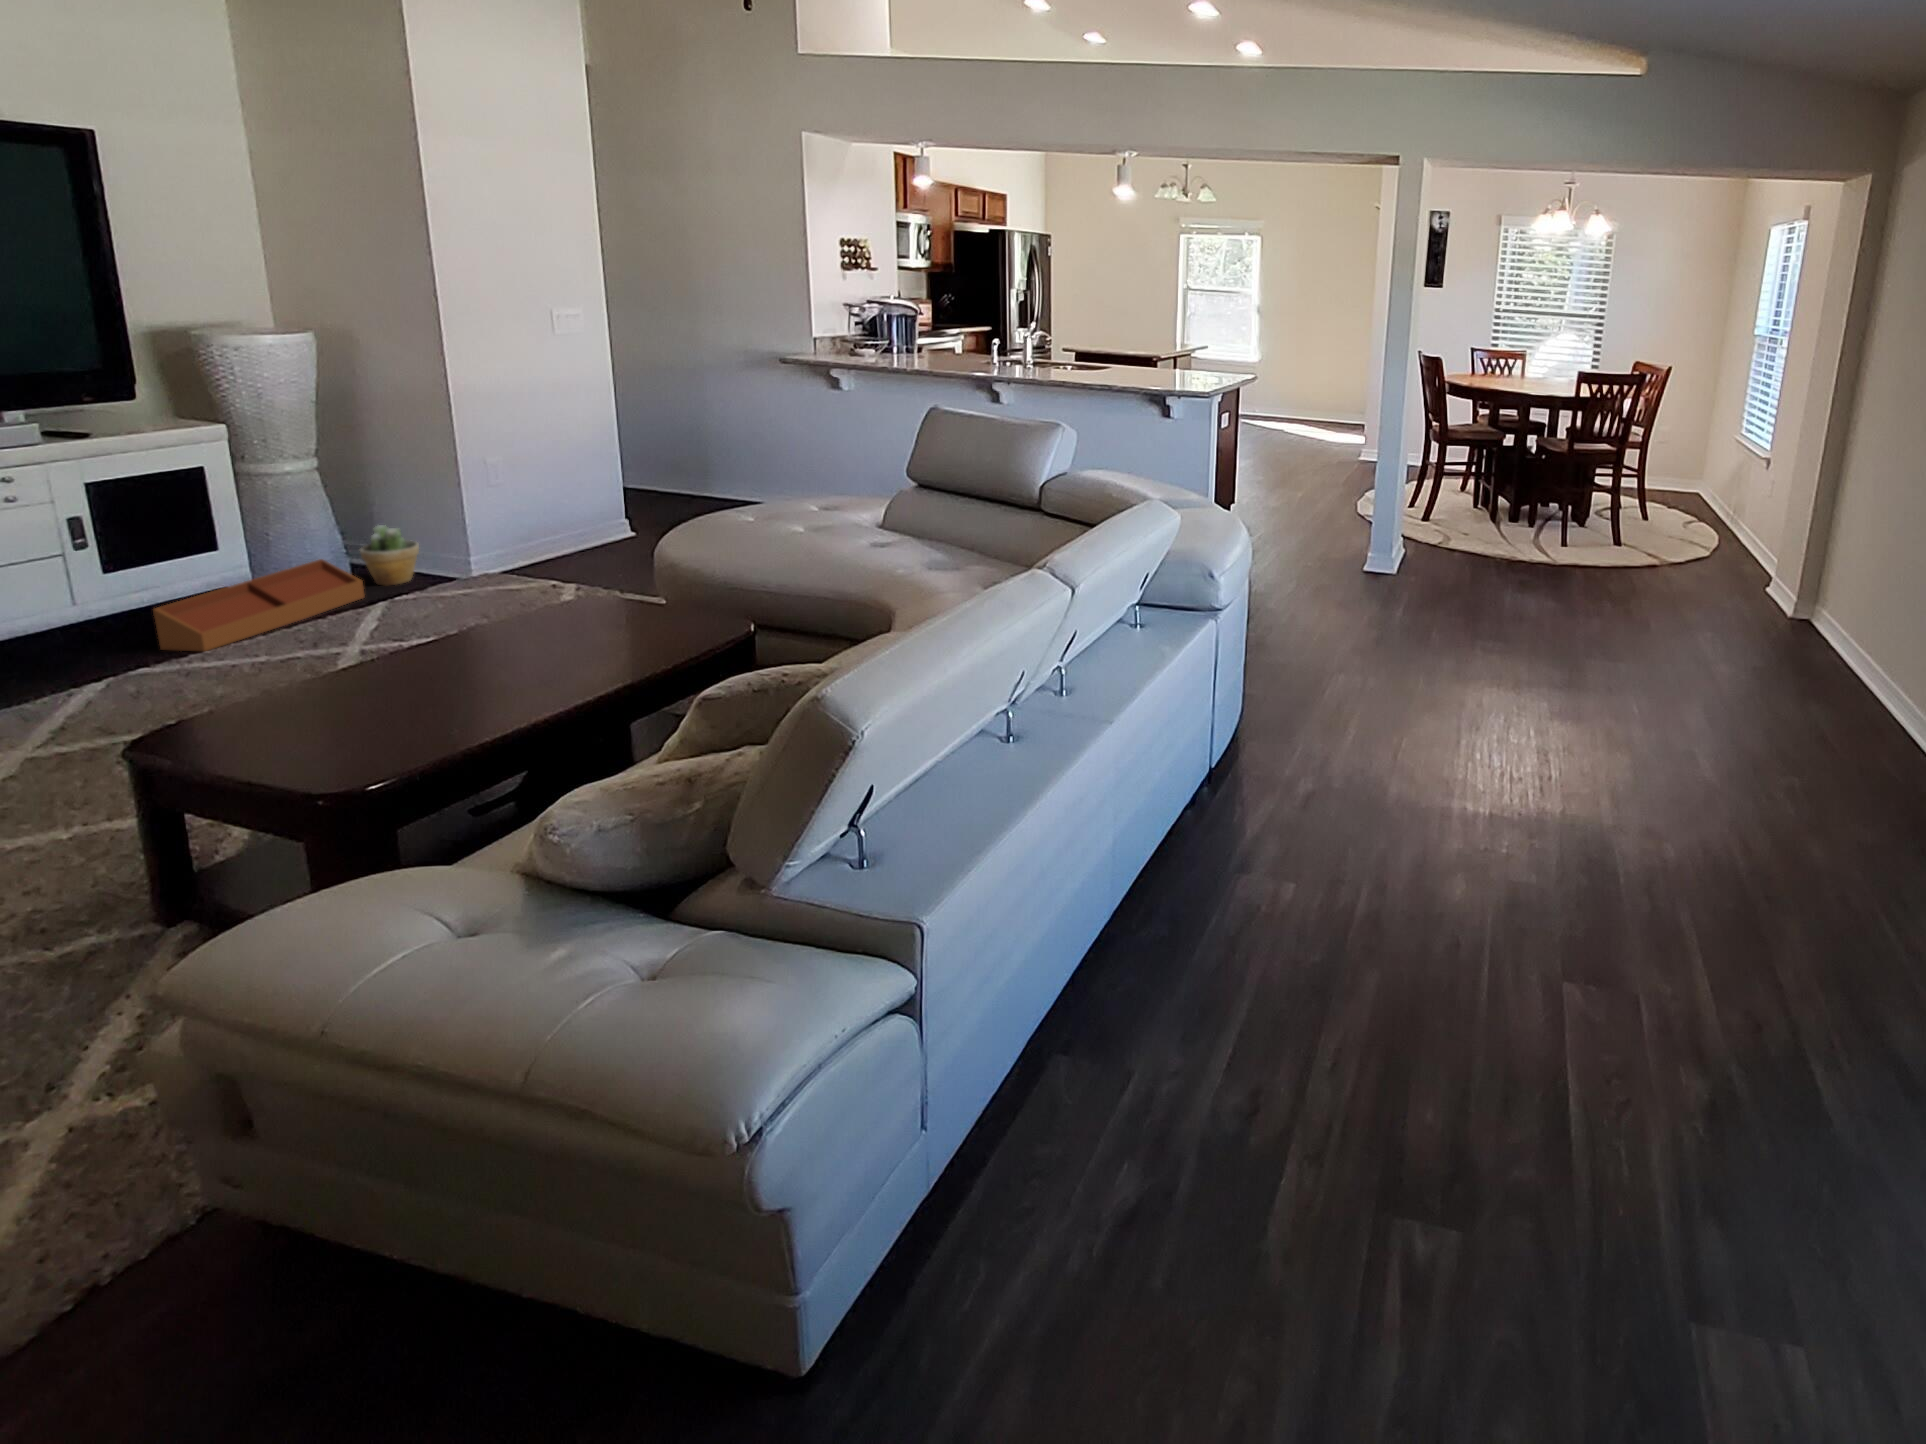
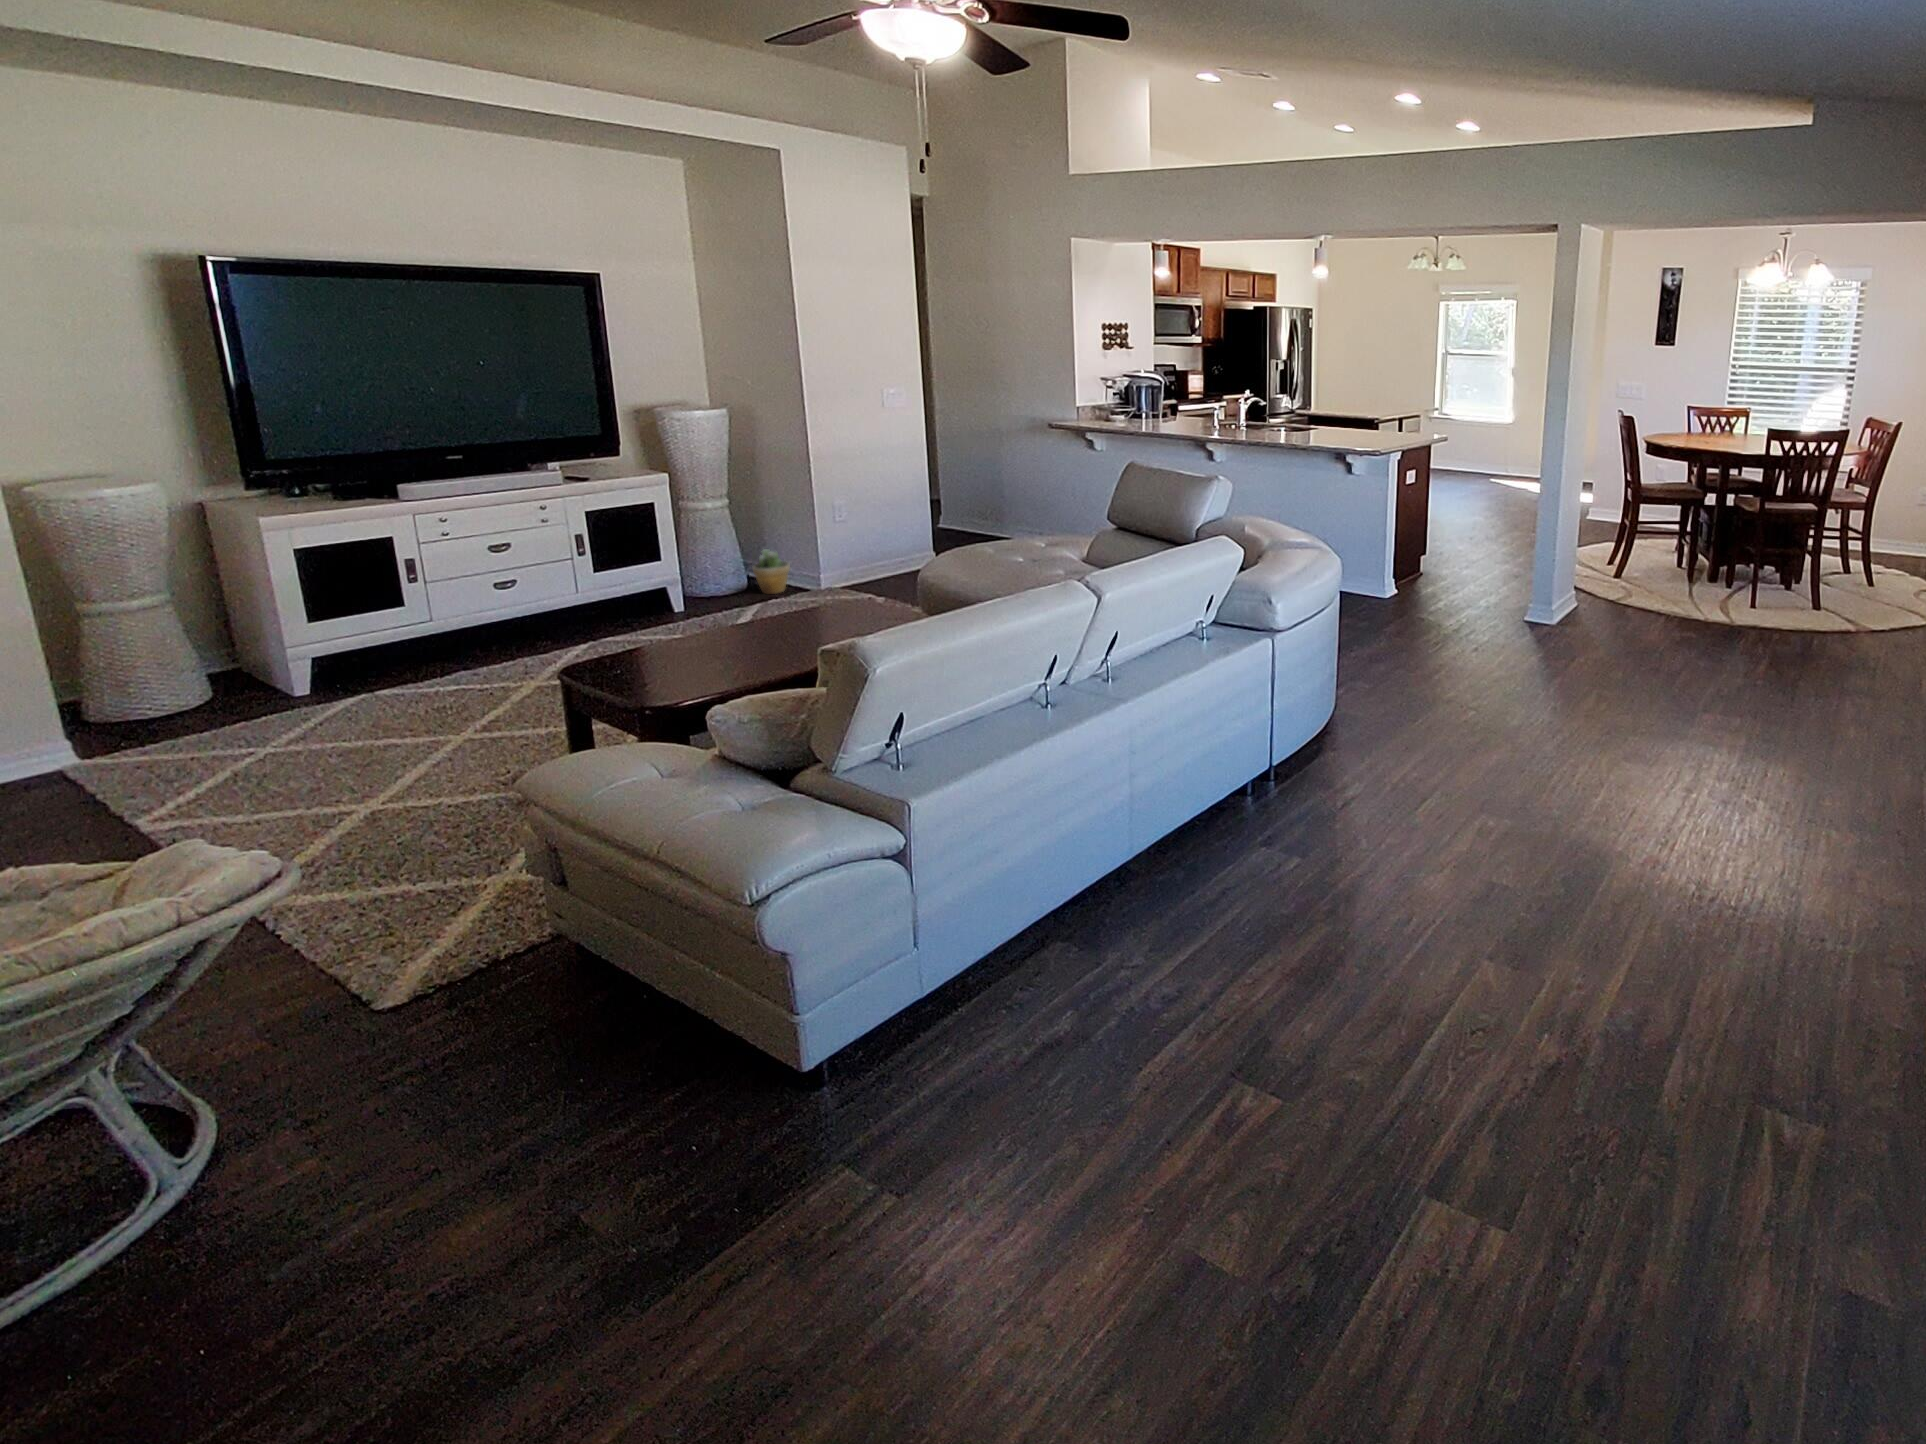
storage bin: present [153,559,365,651] -> none [620,572,752,636]

